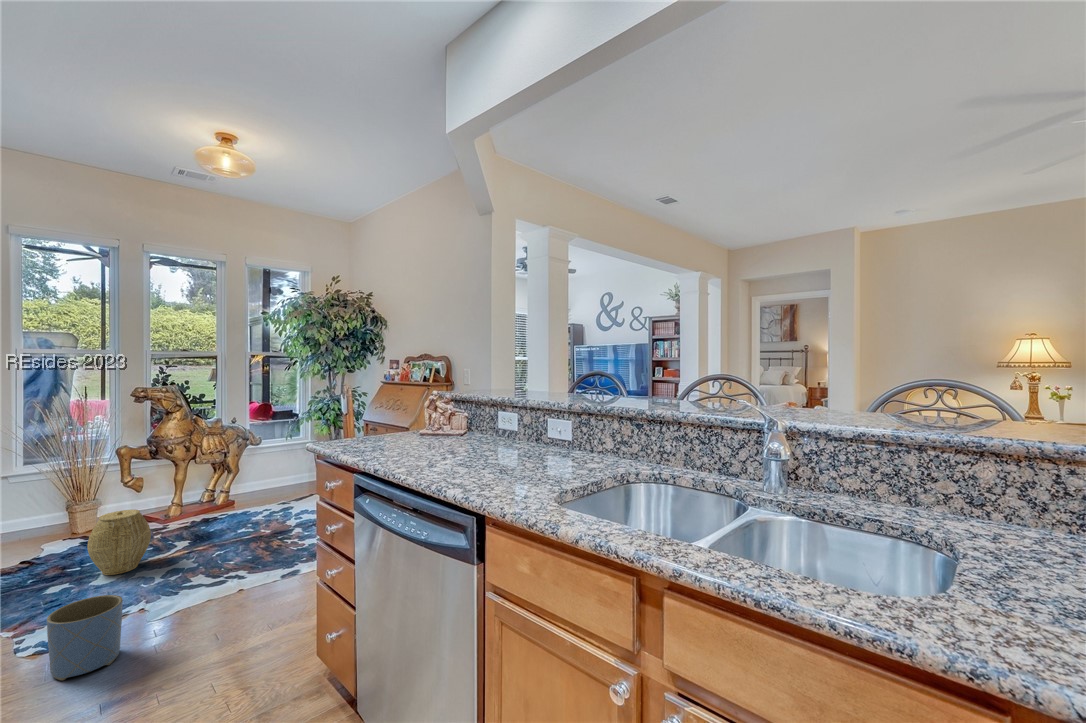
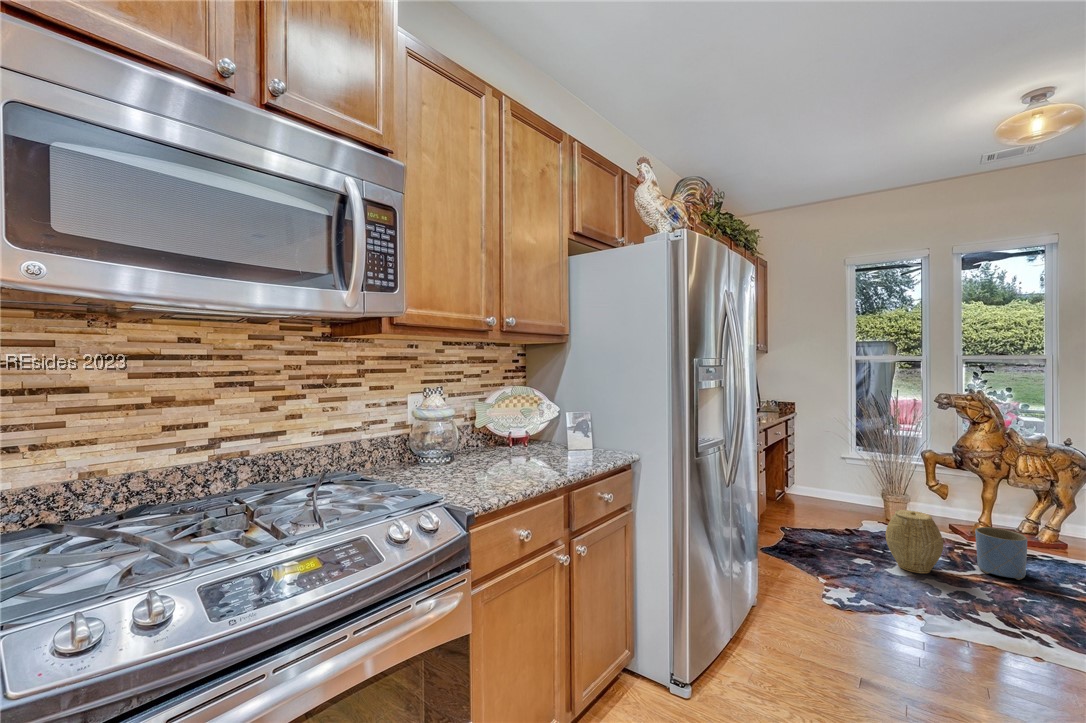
planter: present [47,595,123,680] -> present [975,527,1028,580]

